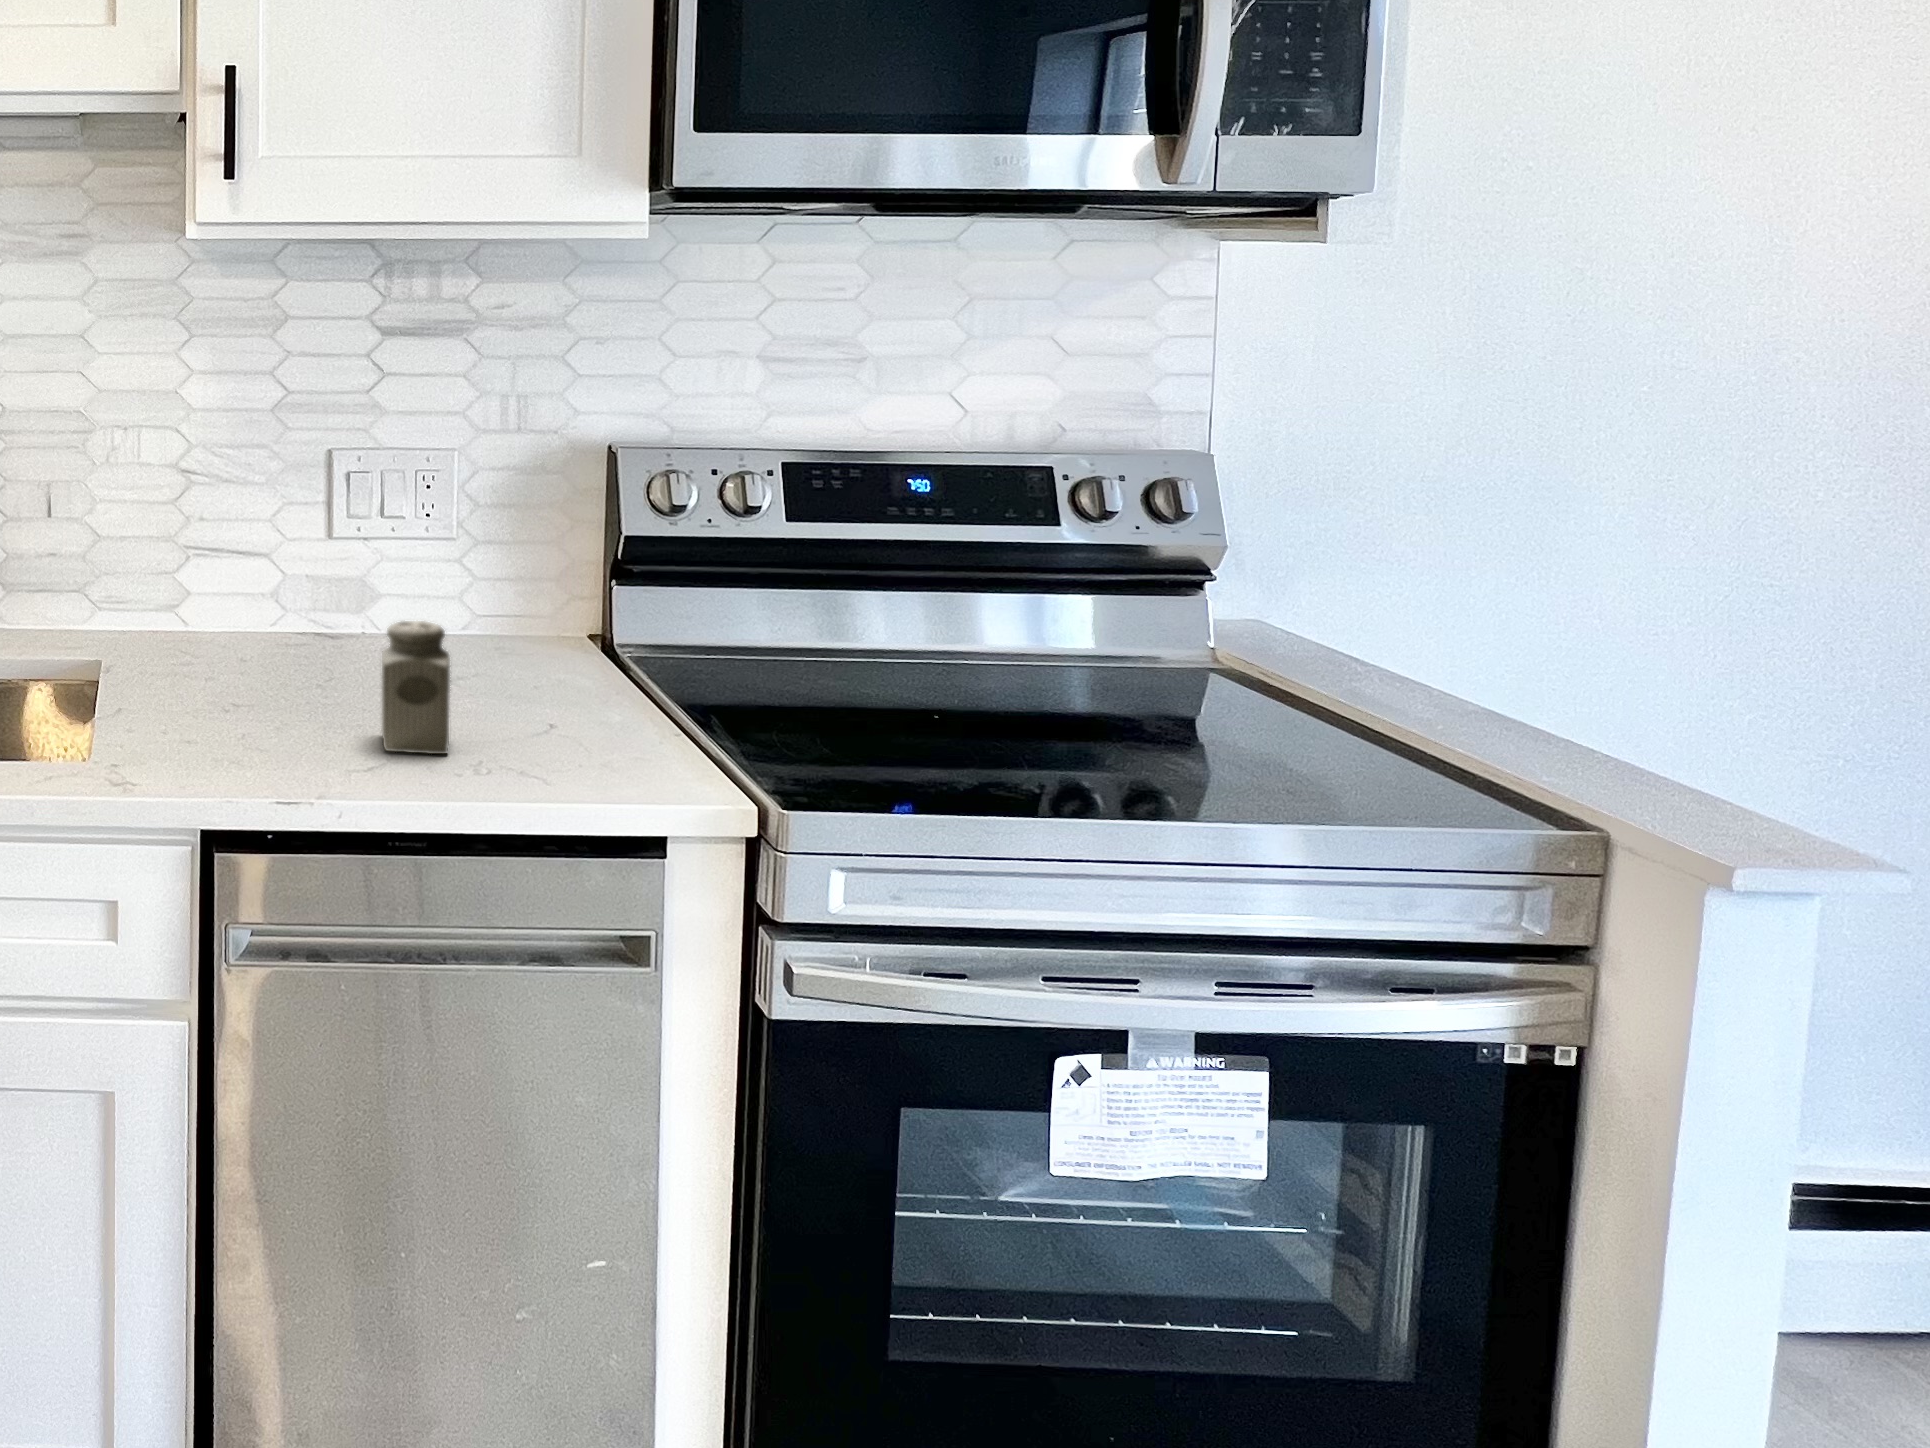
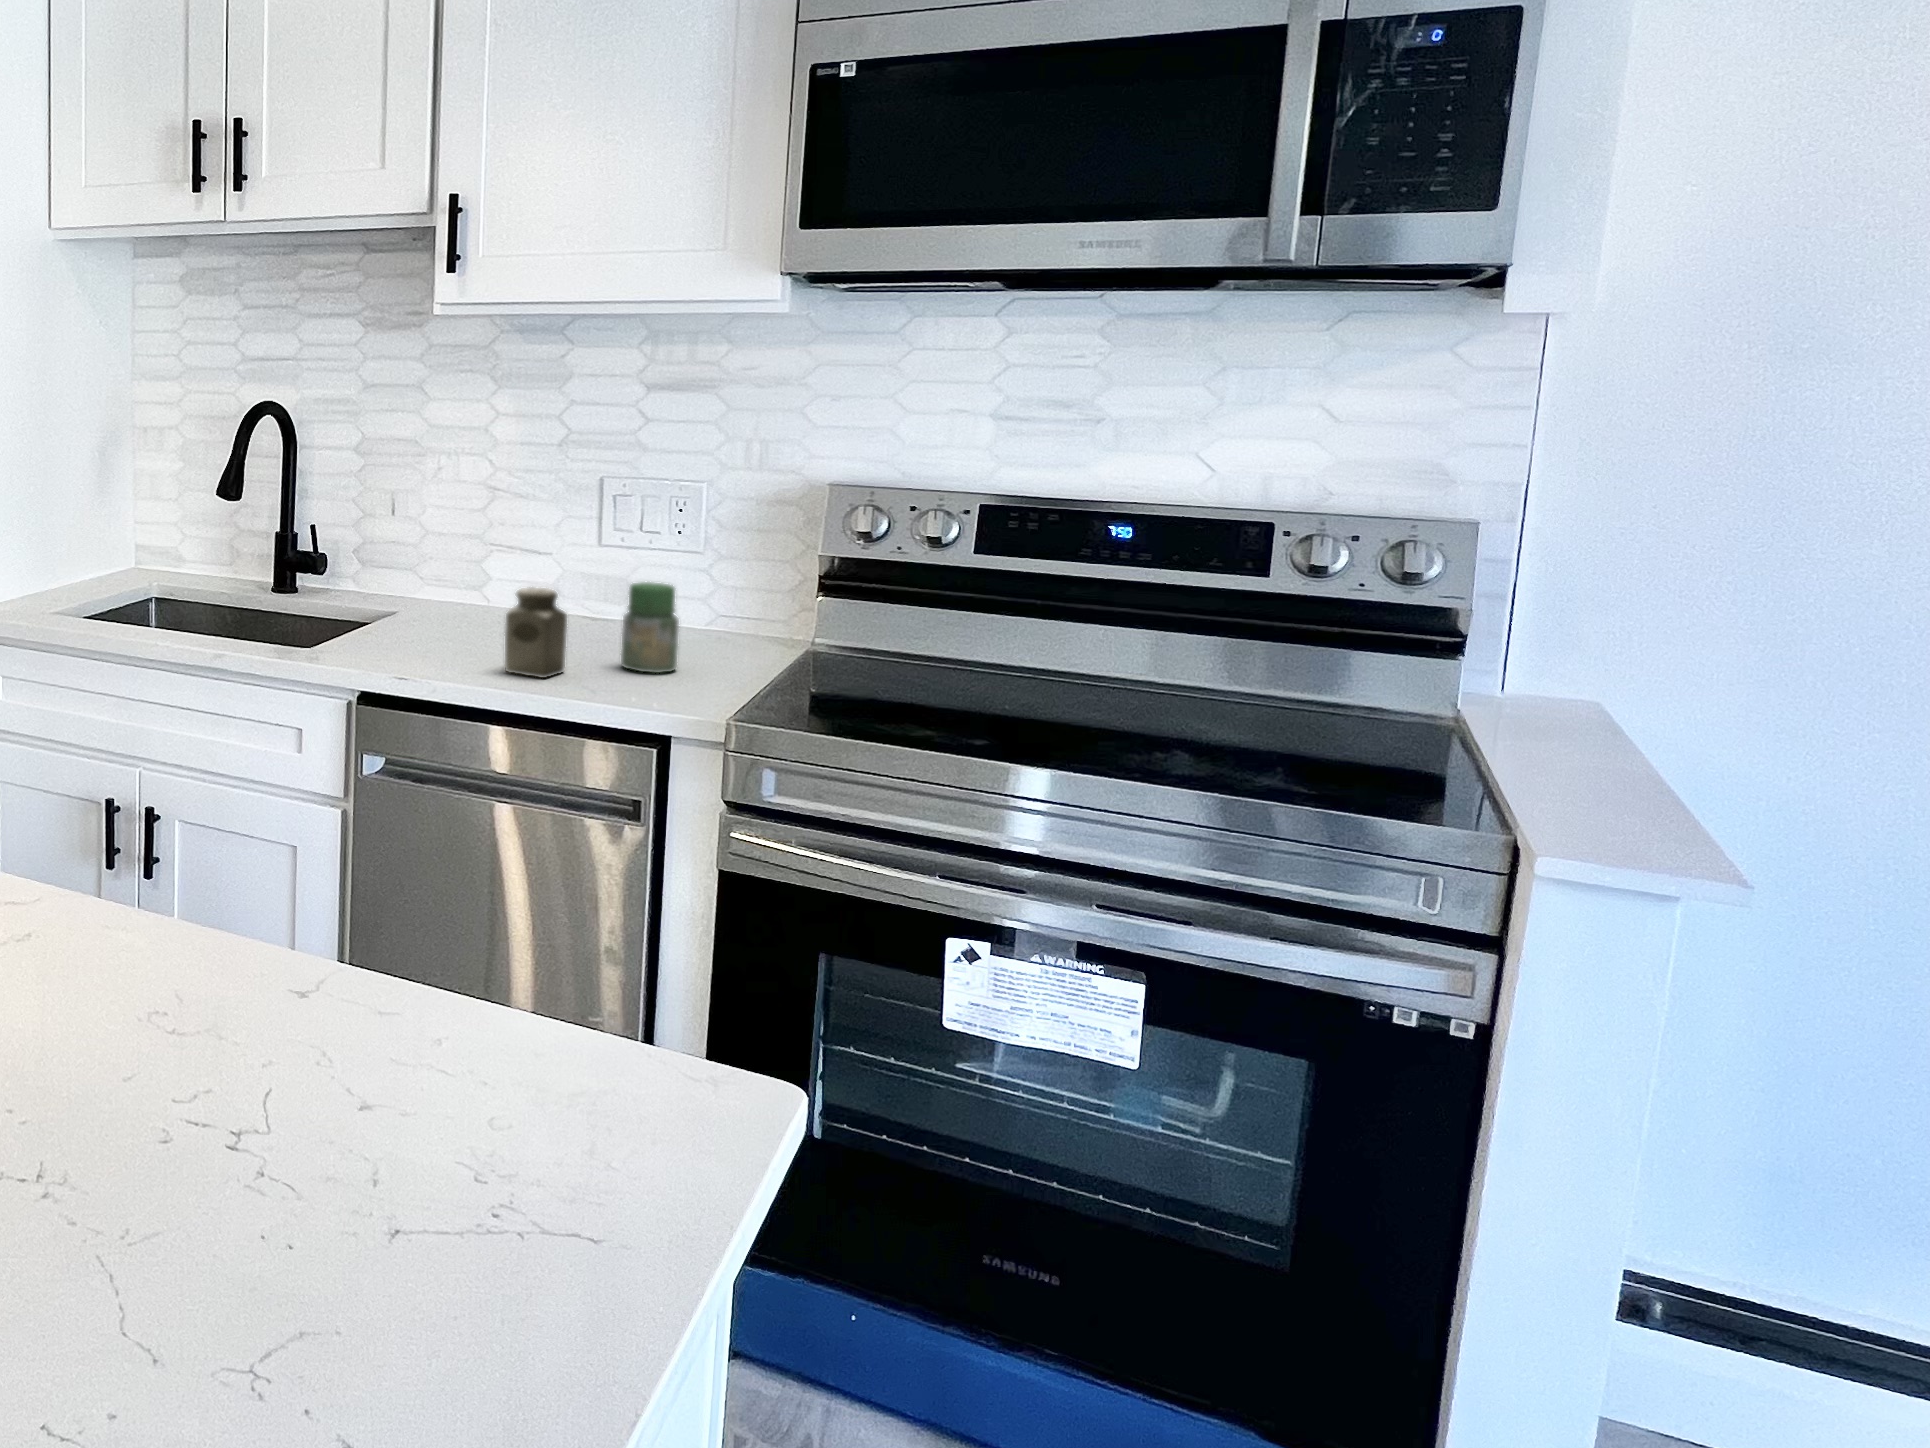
jar: none [484,596,556,722] -> present [621,582,679,673]

